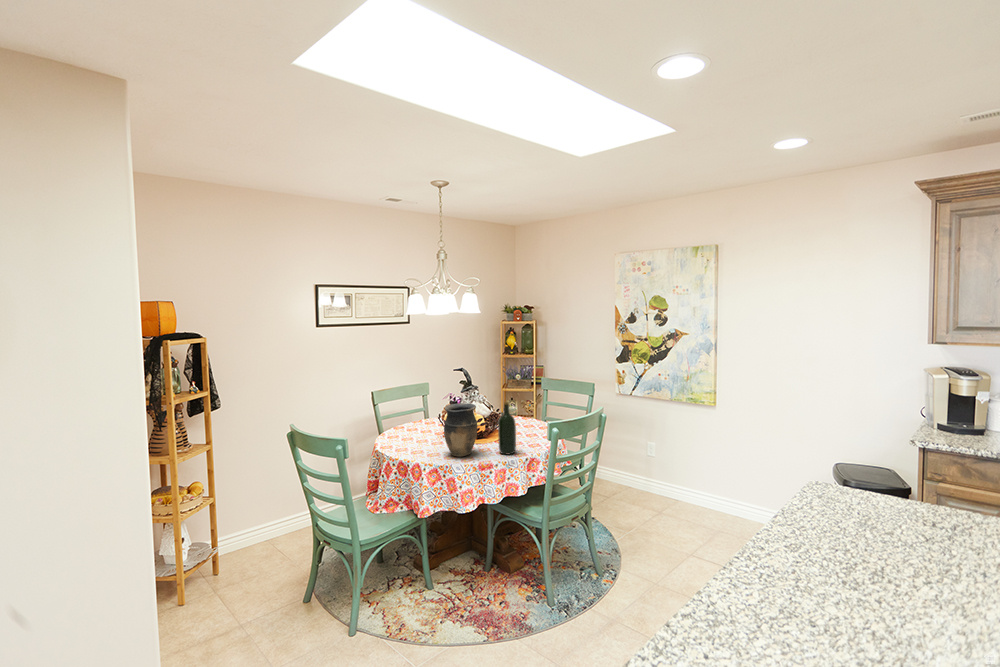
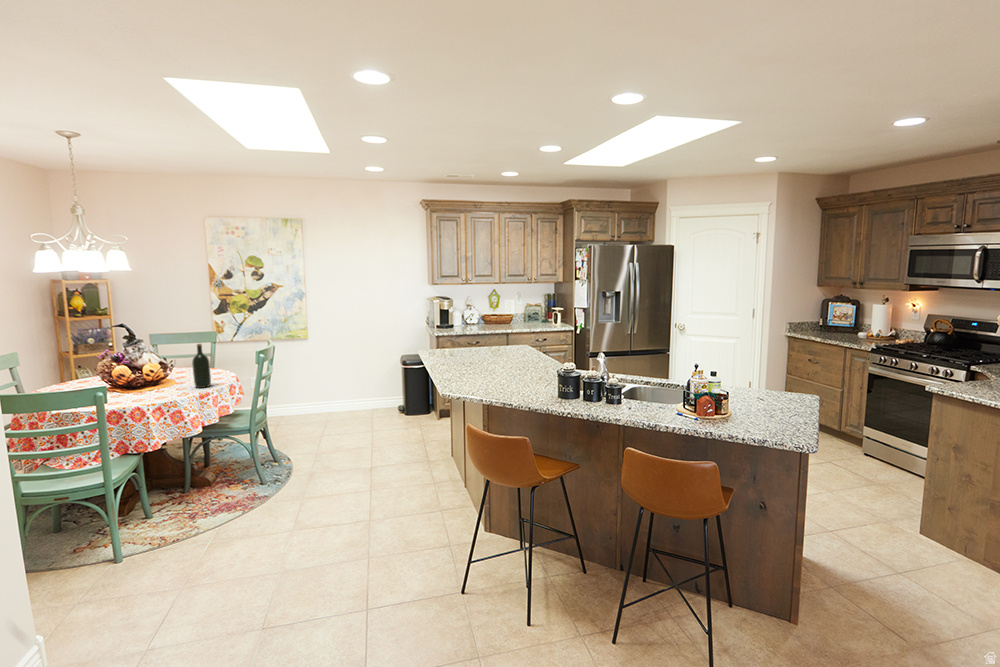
vase: present [444,403,477,457] -> none [142,350,179,397]

